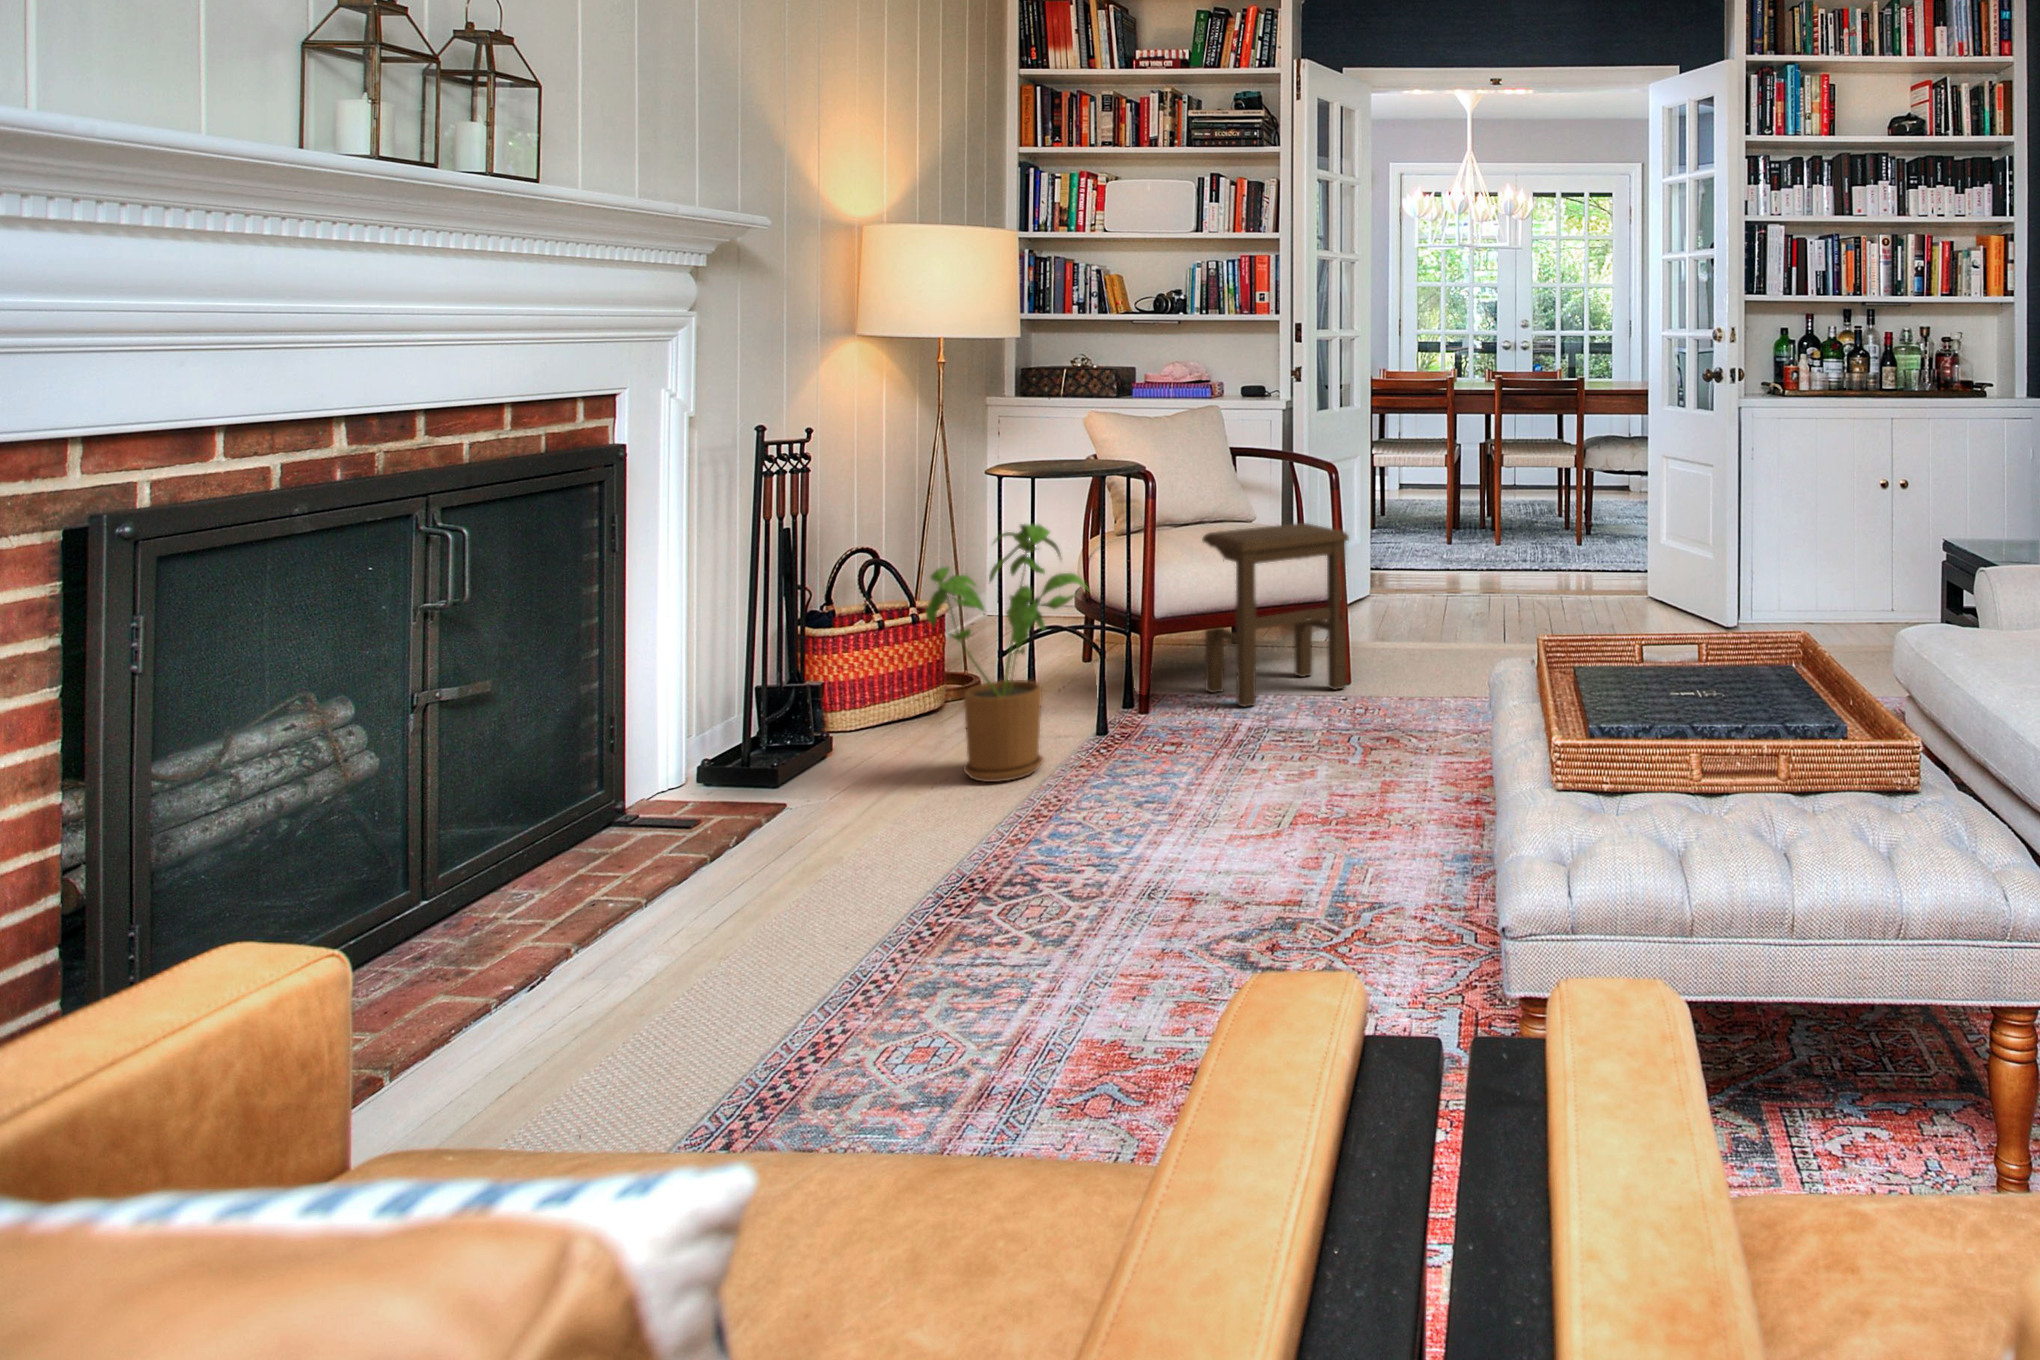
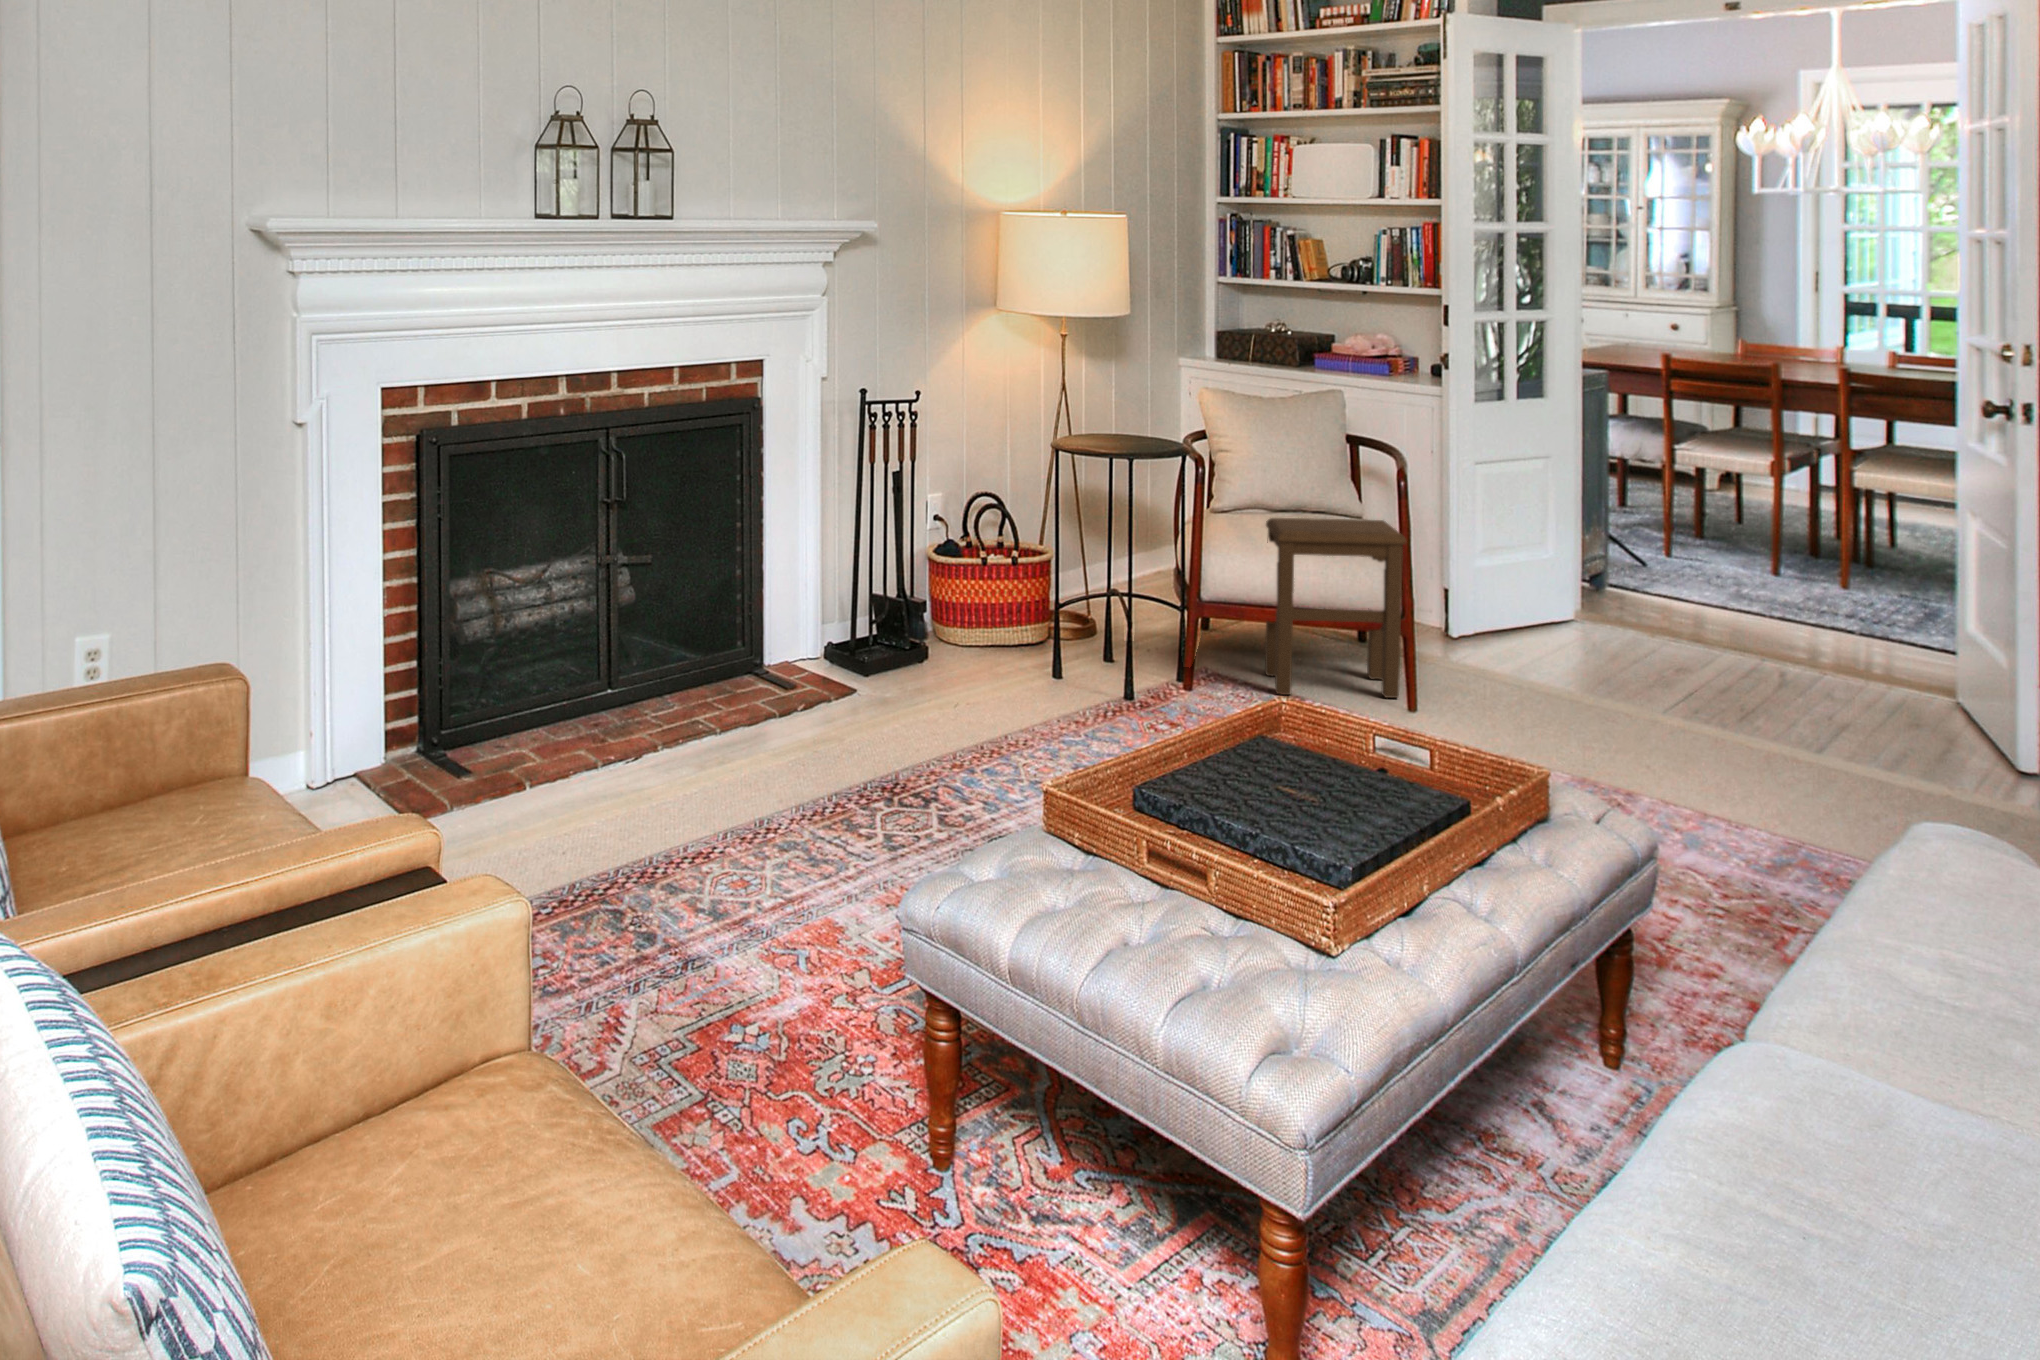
house plant: present [926,524,1088,782] -> none [964,490,1089,708]

